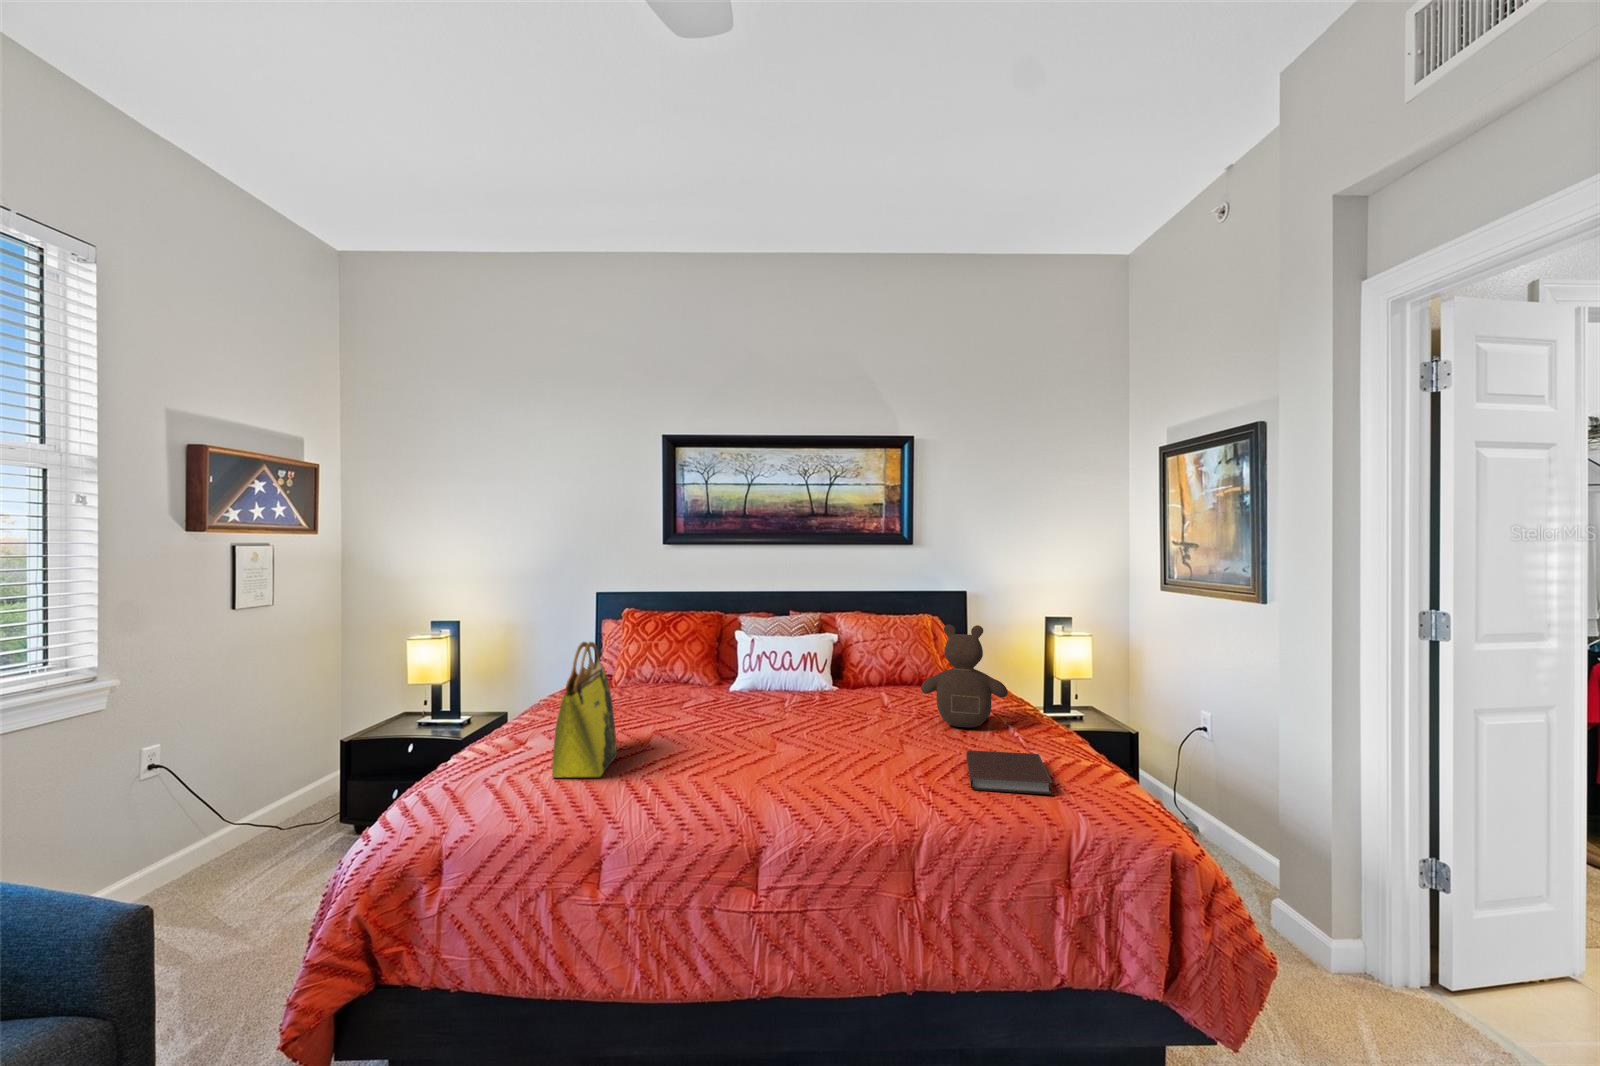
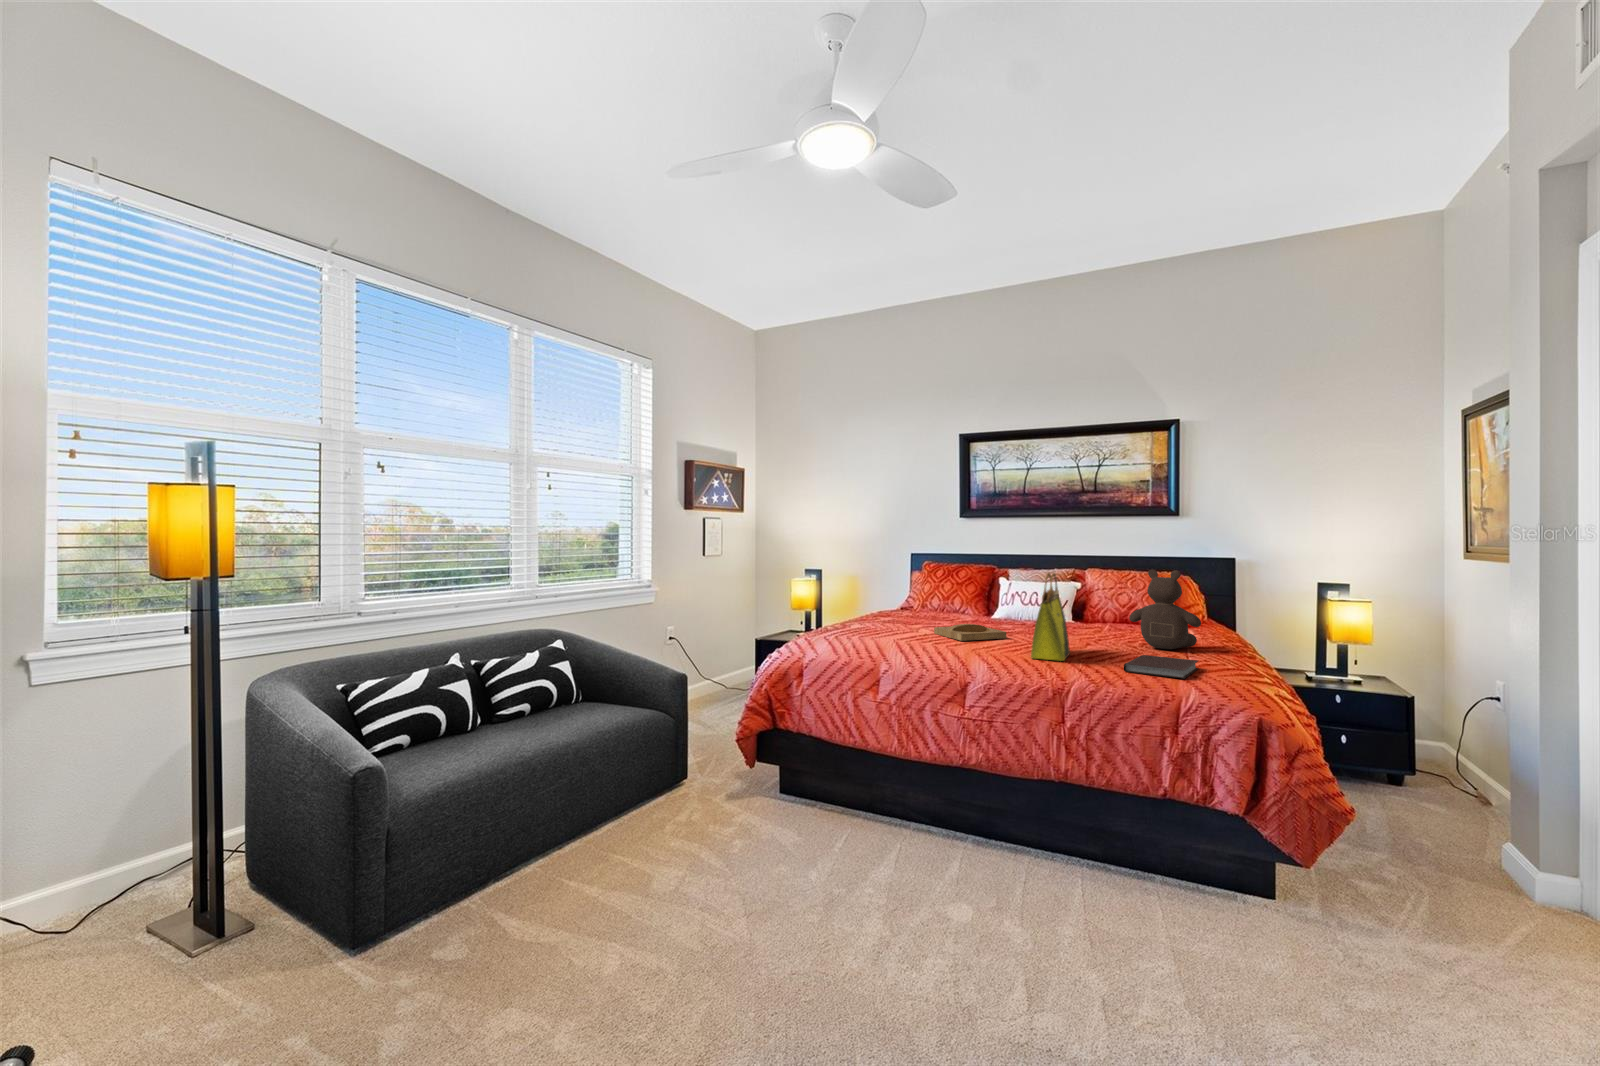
tote bag: present [552,642,617,777] -> present [1031,573,1070,661]
tray: none [663,710,770,748] -> present [934,624,1006,641]

